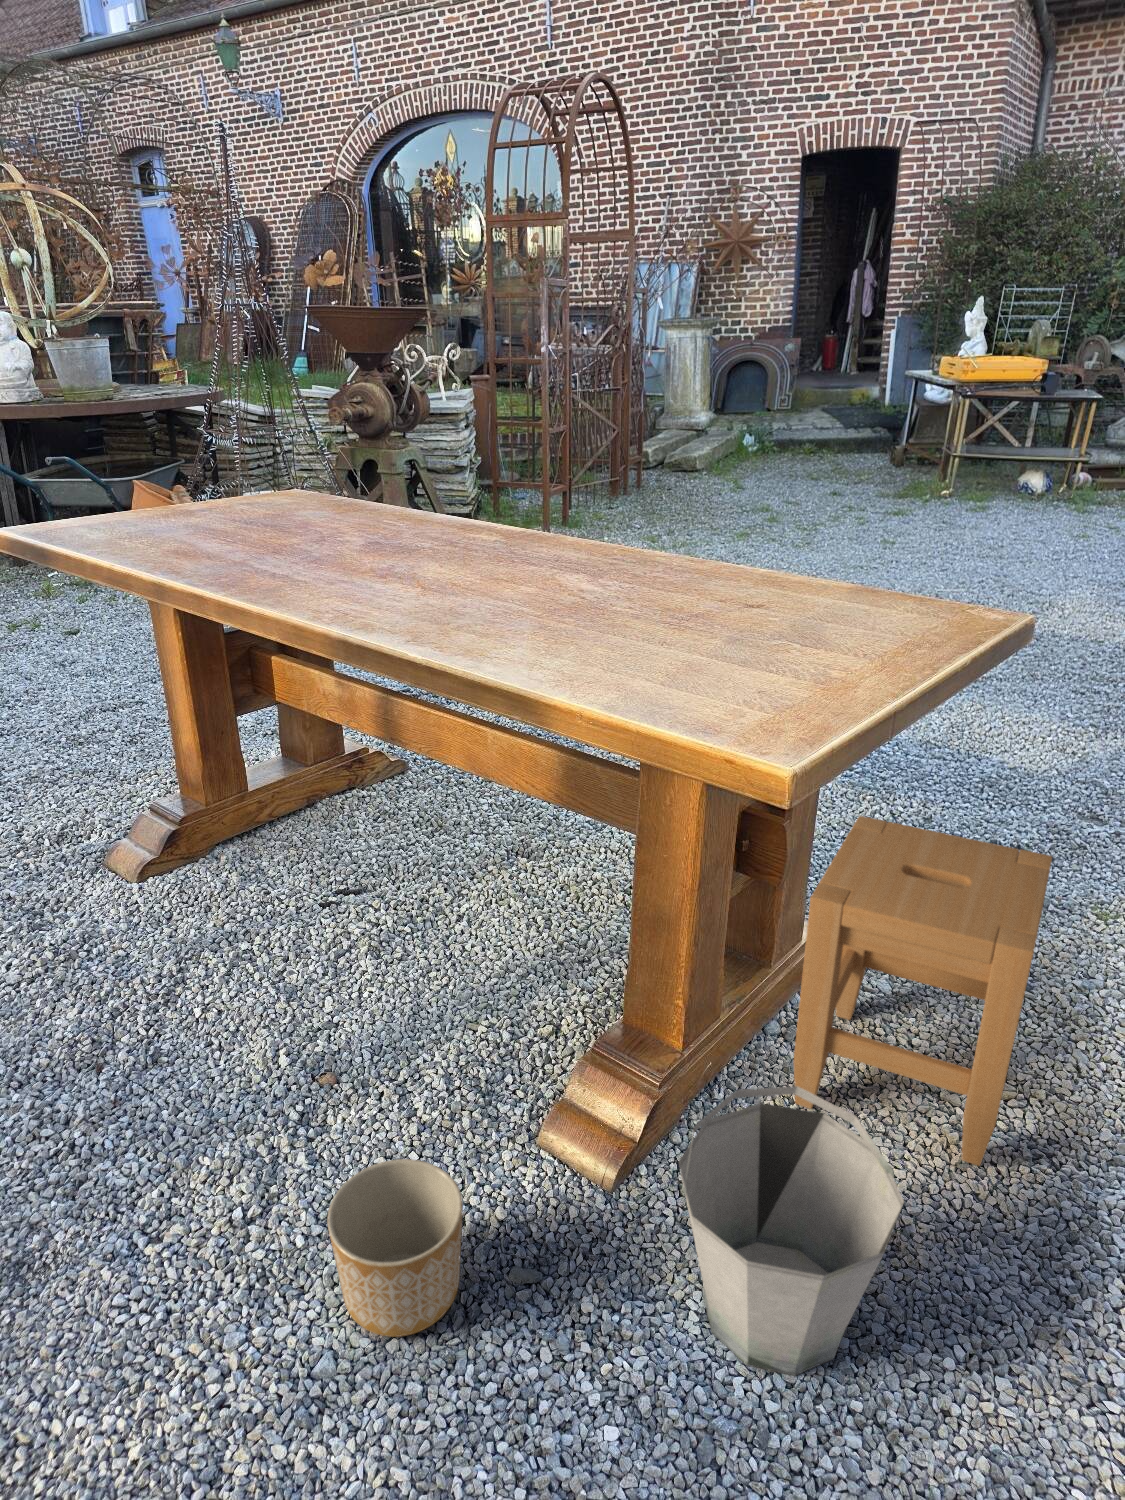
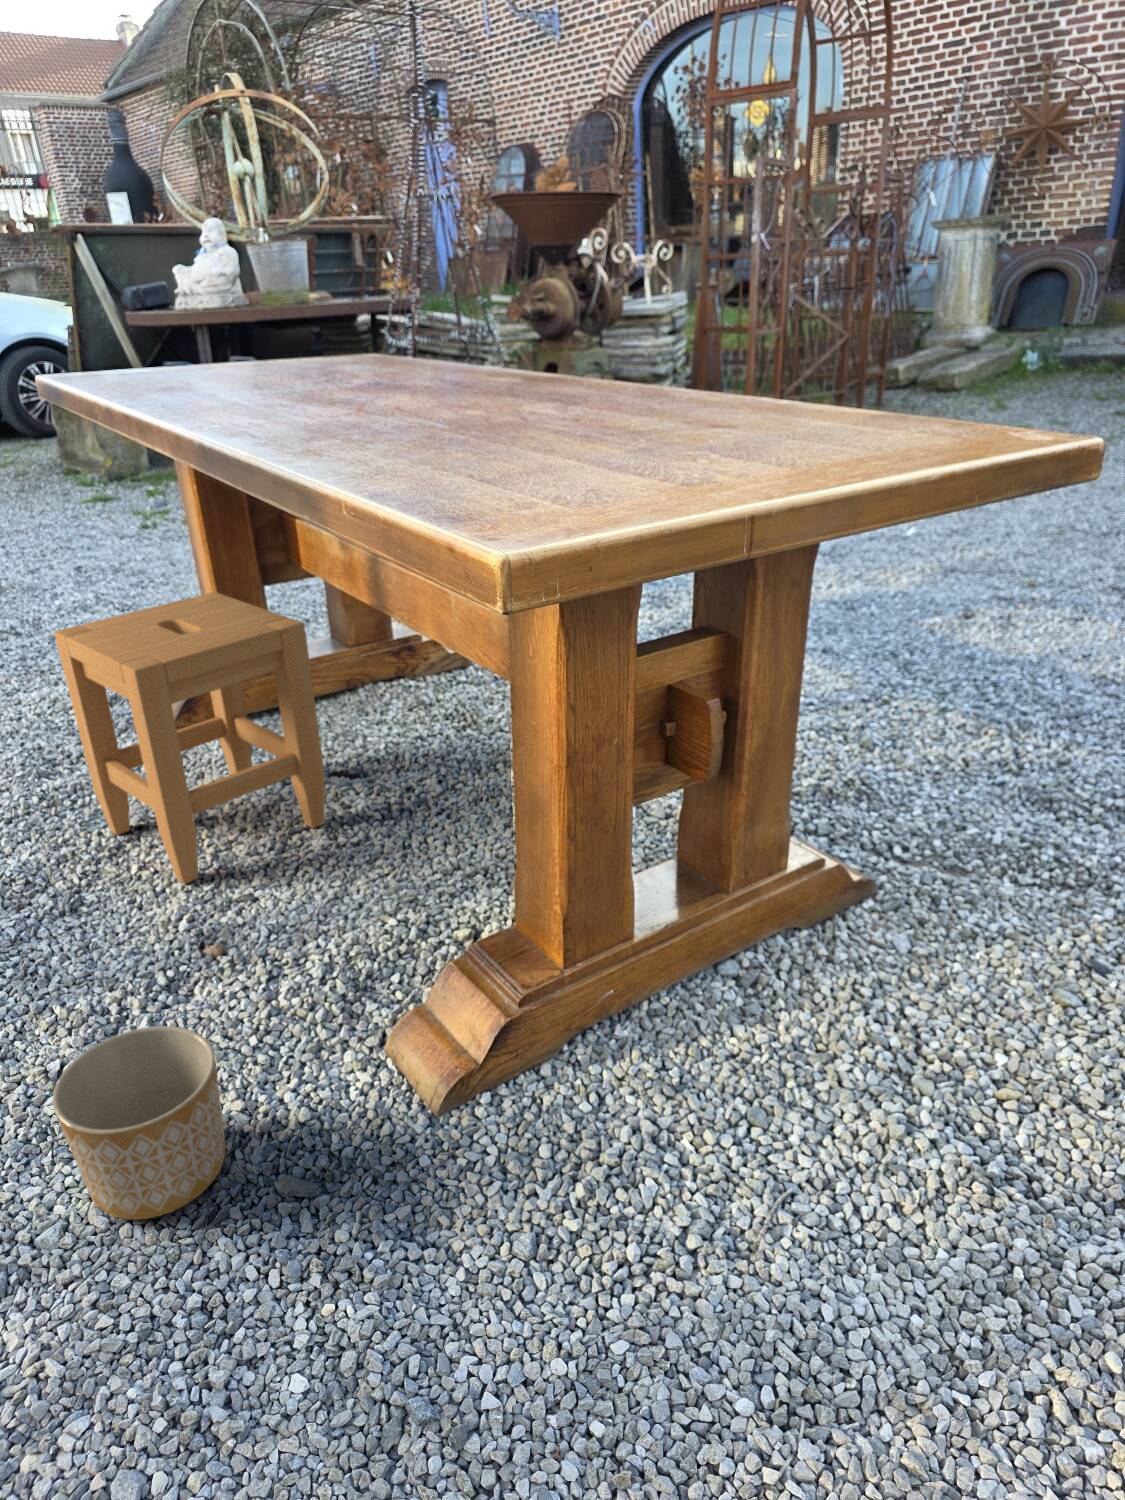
stool: present [794,816,1052,1166] -> present [54,592,325,884]
bucket: present [679,1086,904,1376] -> none [402,1003,690,1371]

